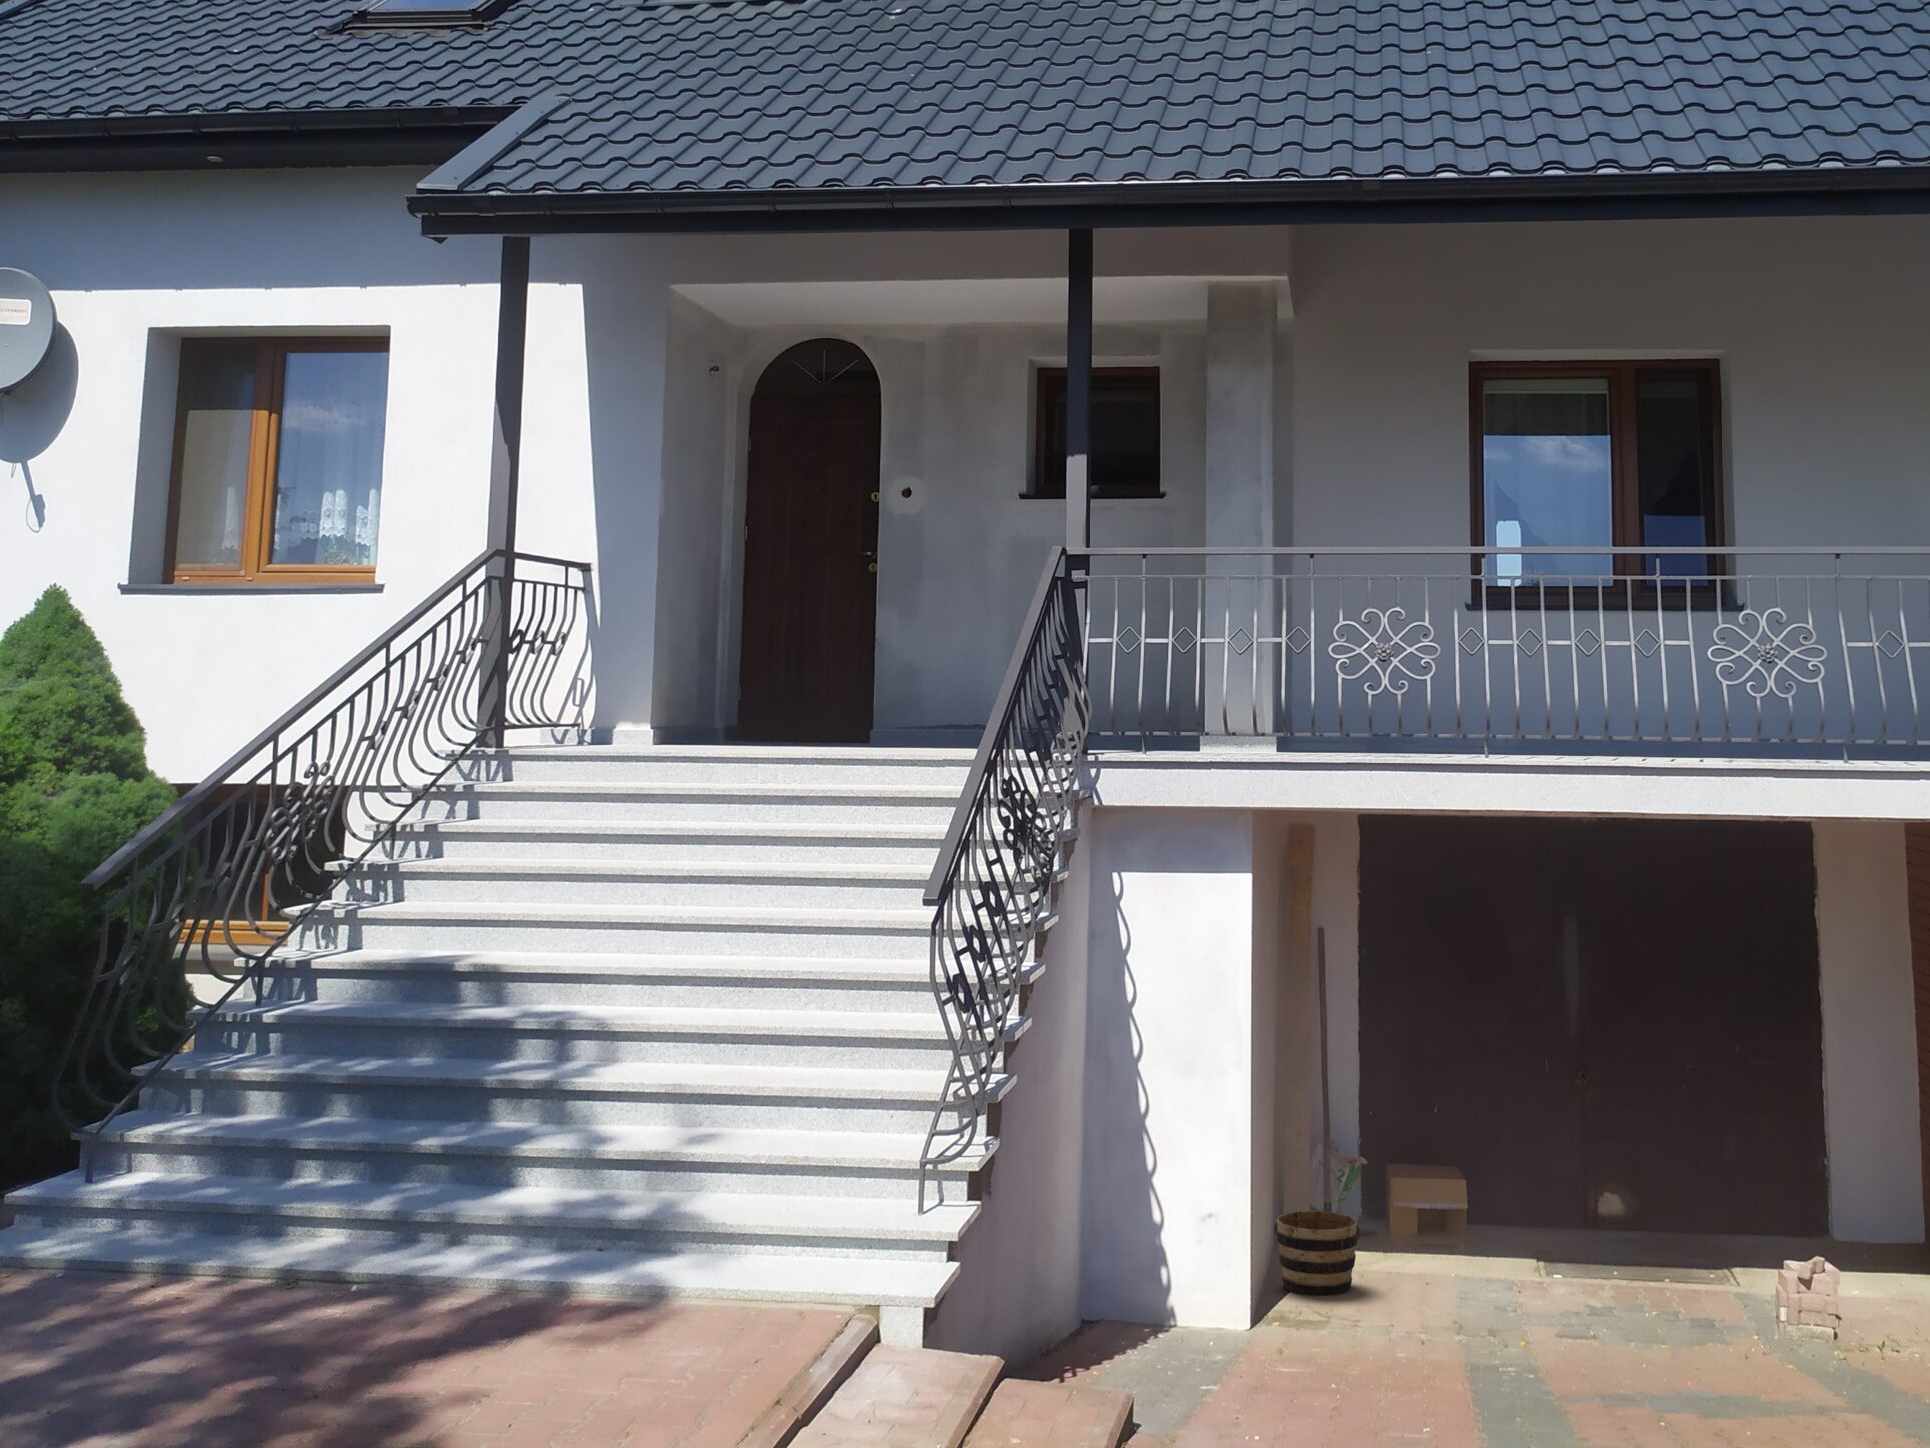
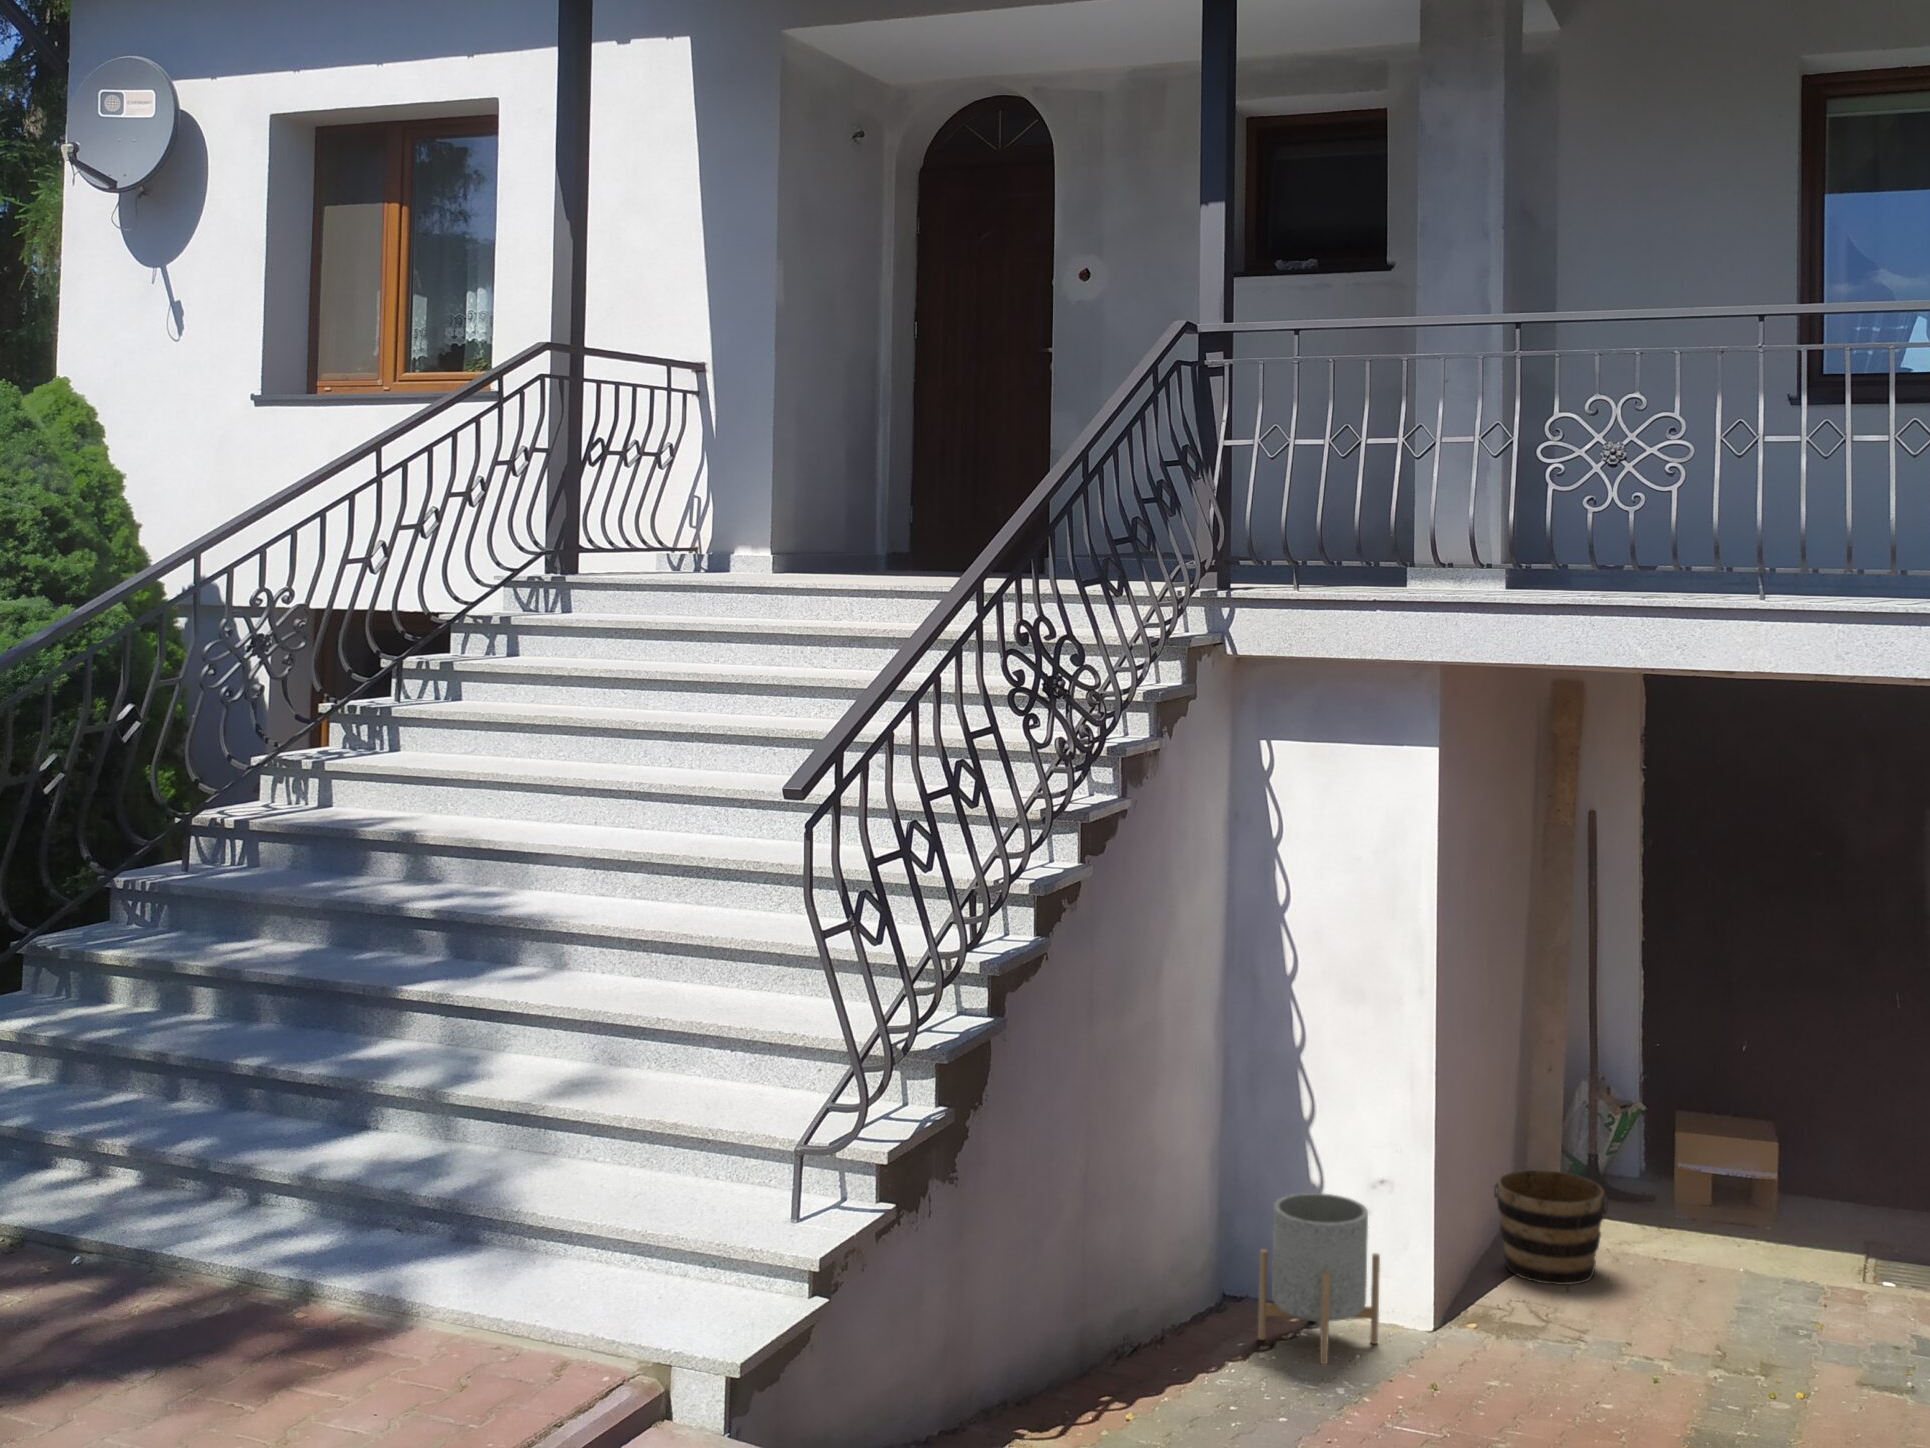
planter: none [1125,1228,1216,1357] -> present [1258,1193,1380,1364]

